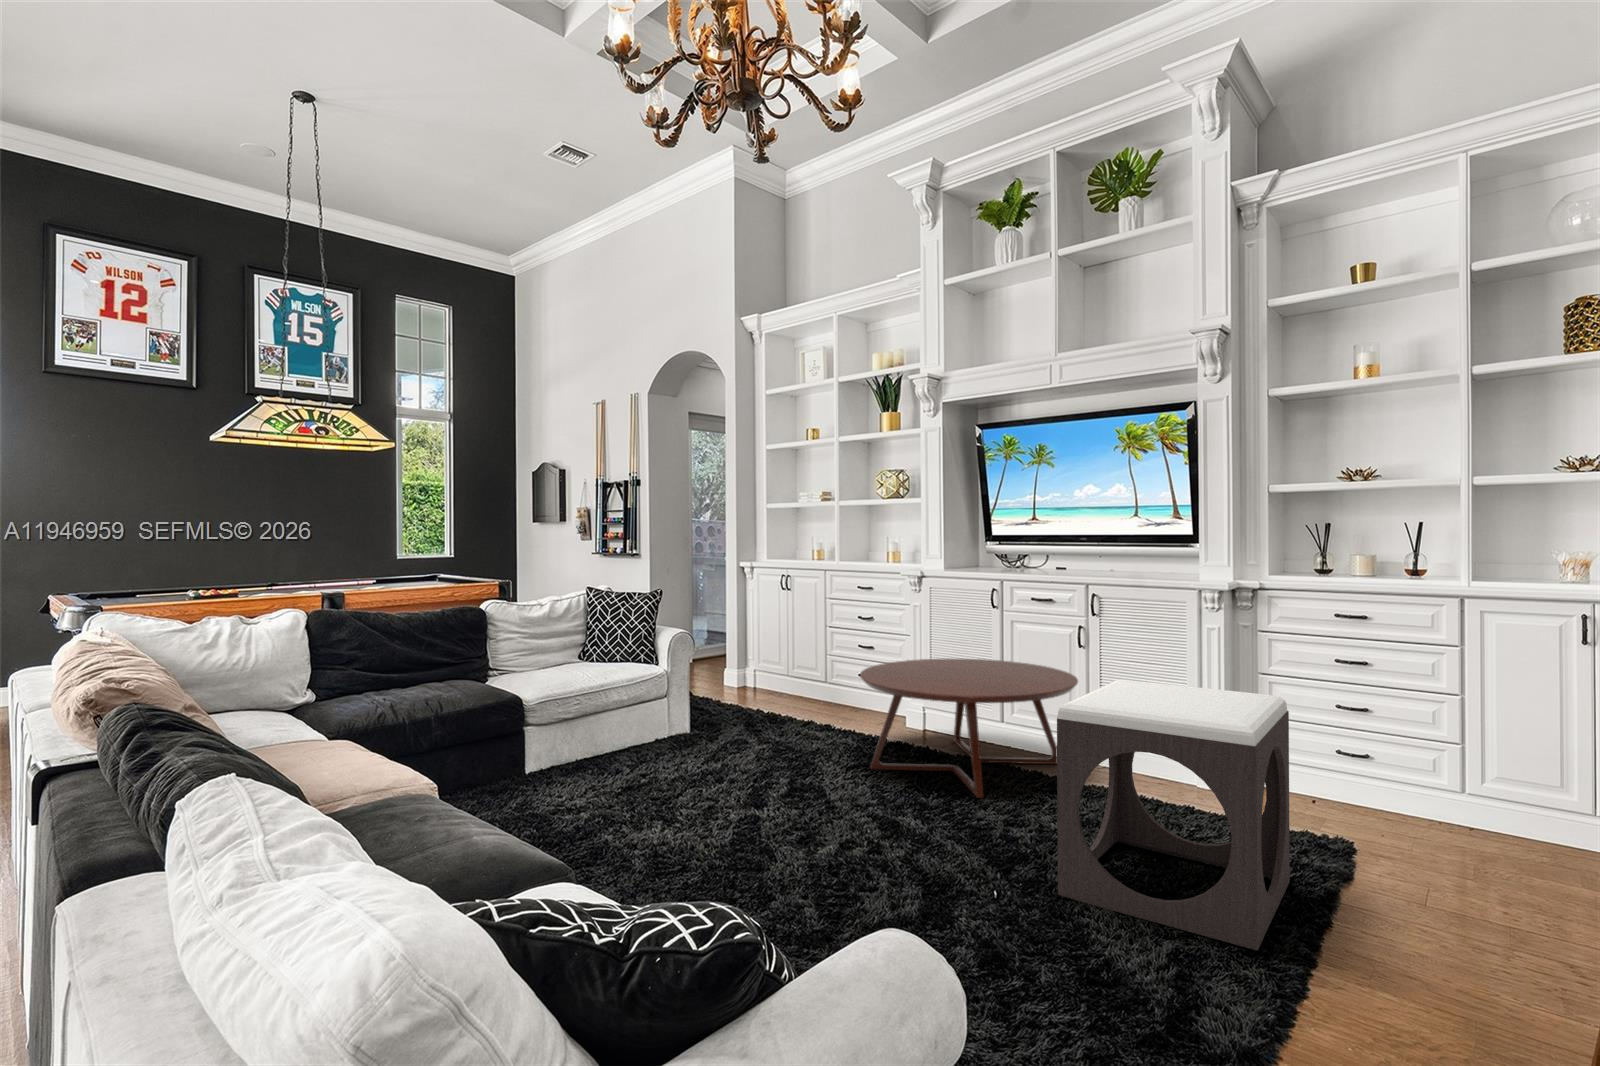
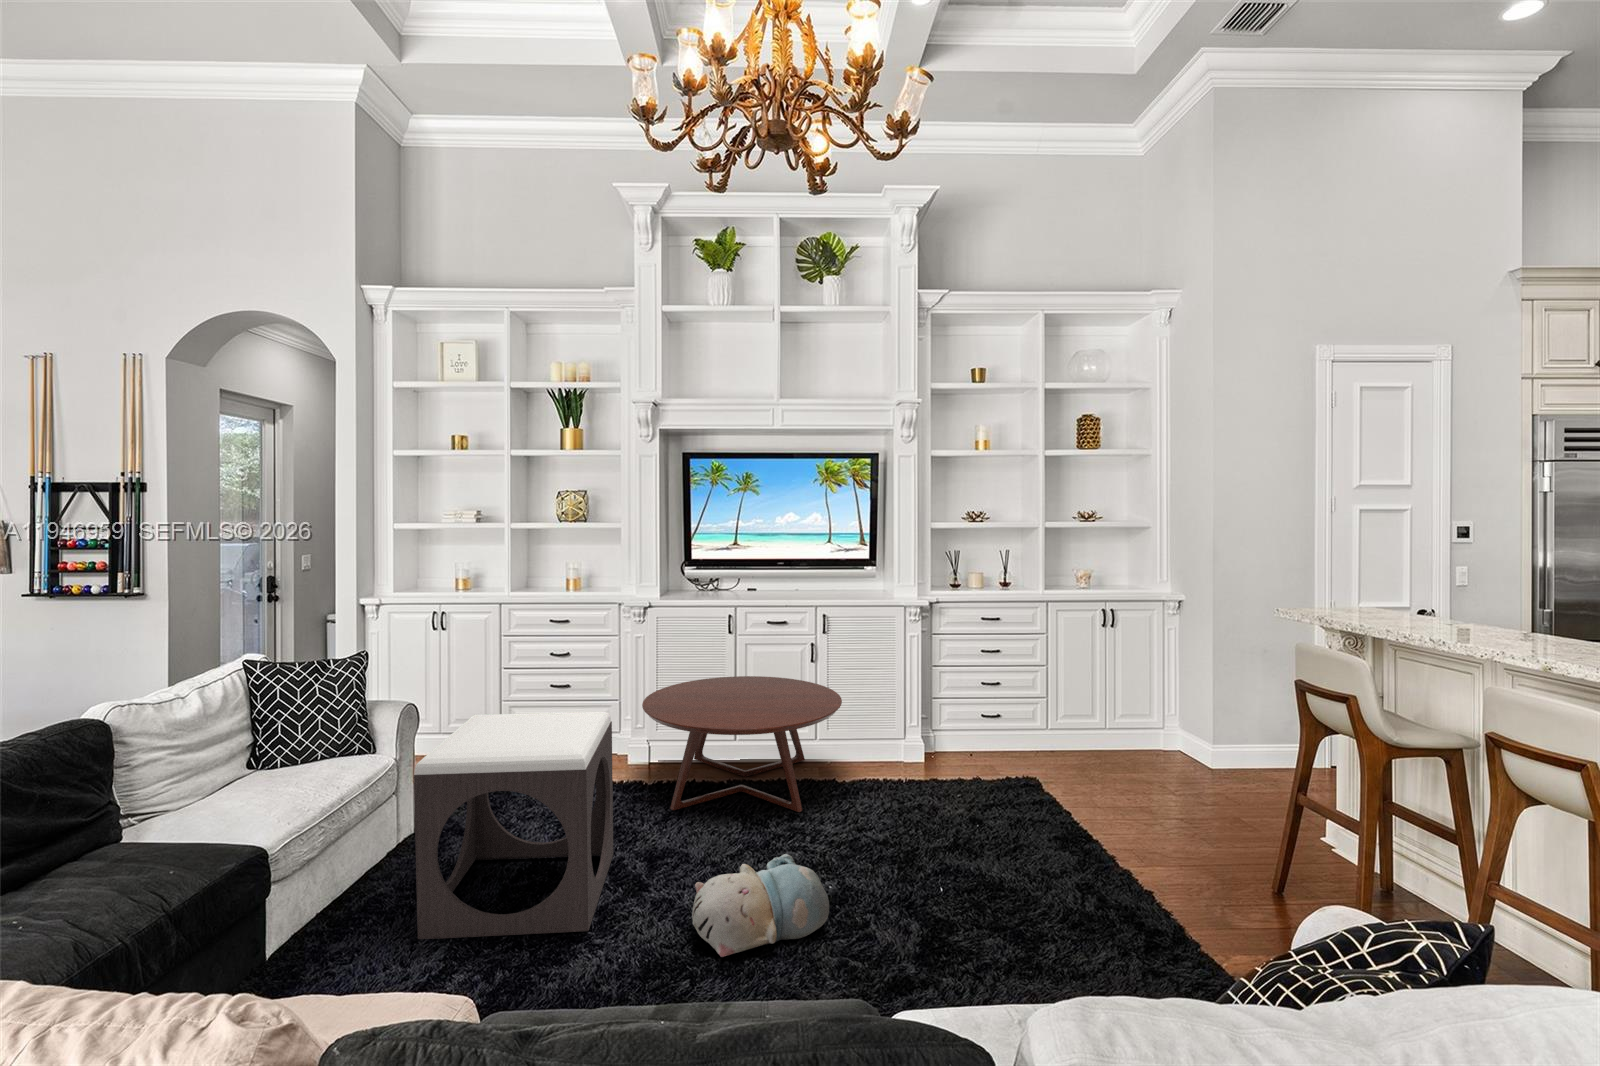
footstool: present [1057,680,1290,951] -> present [414,712,613,939]
plush toy: none [732,792,859,872] -> present [692,854,829,957]

